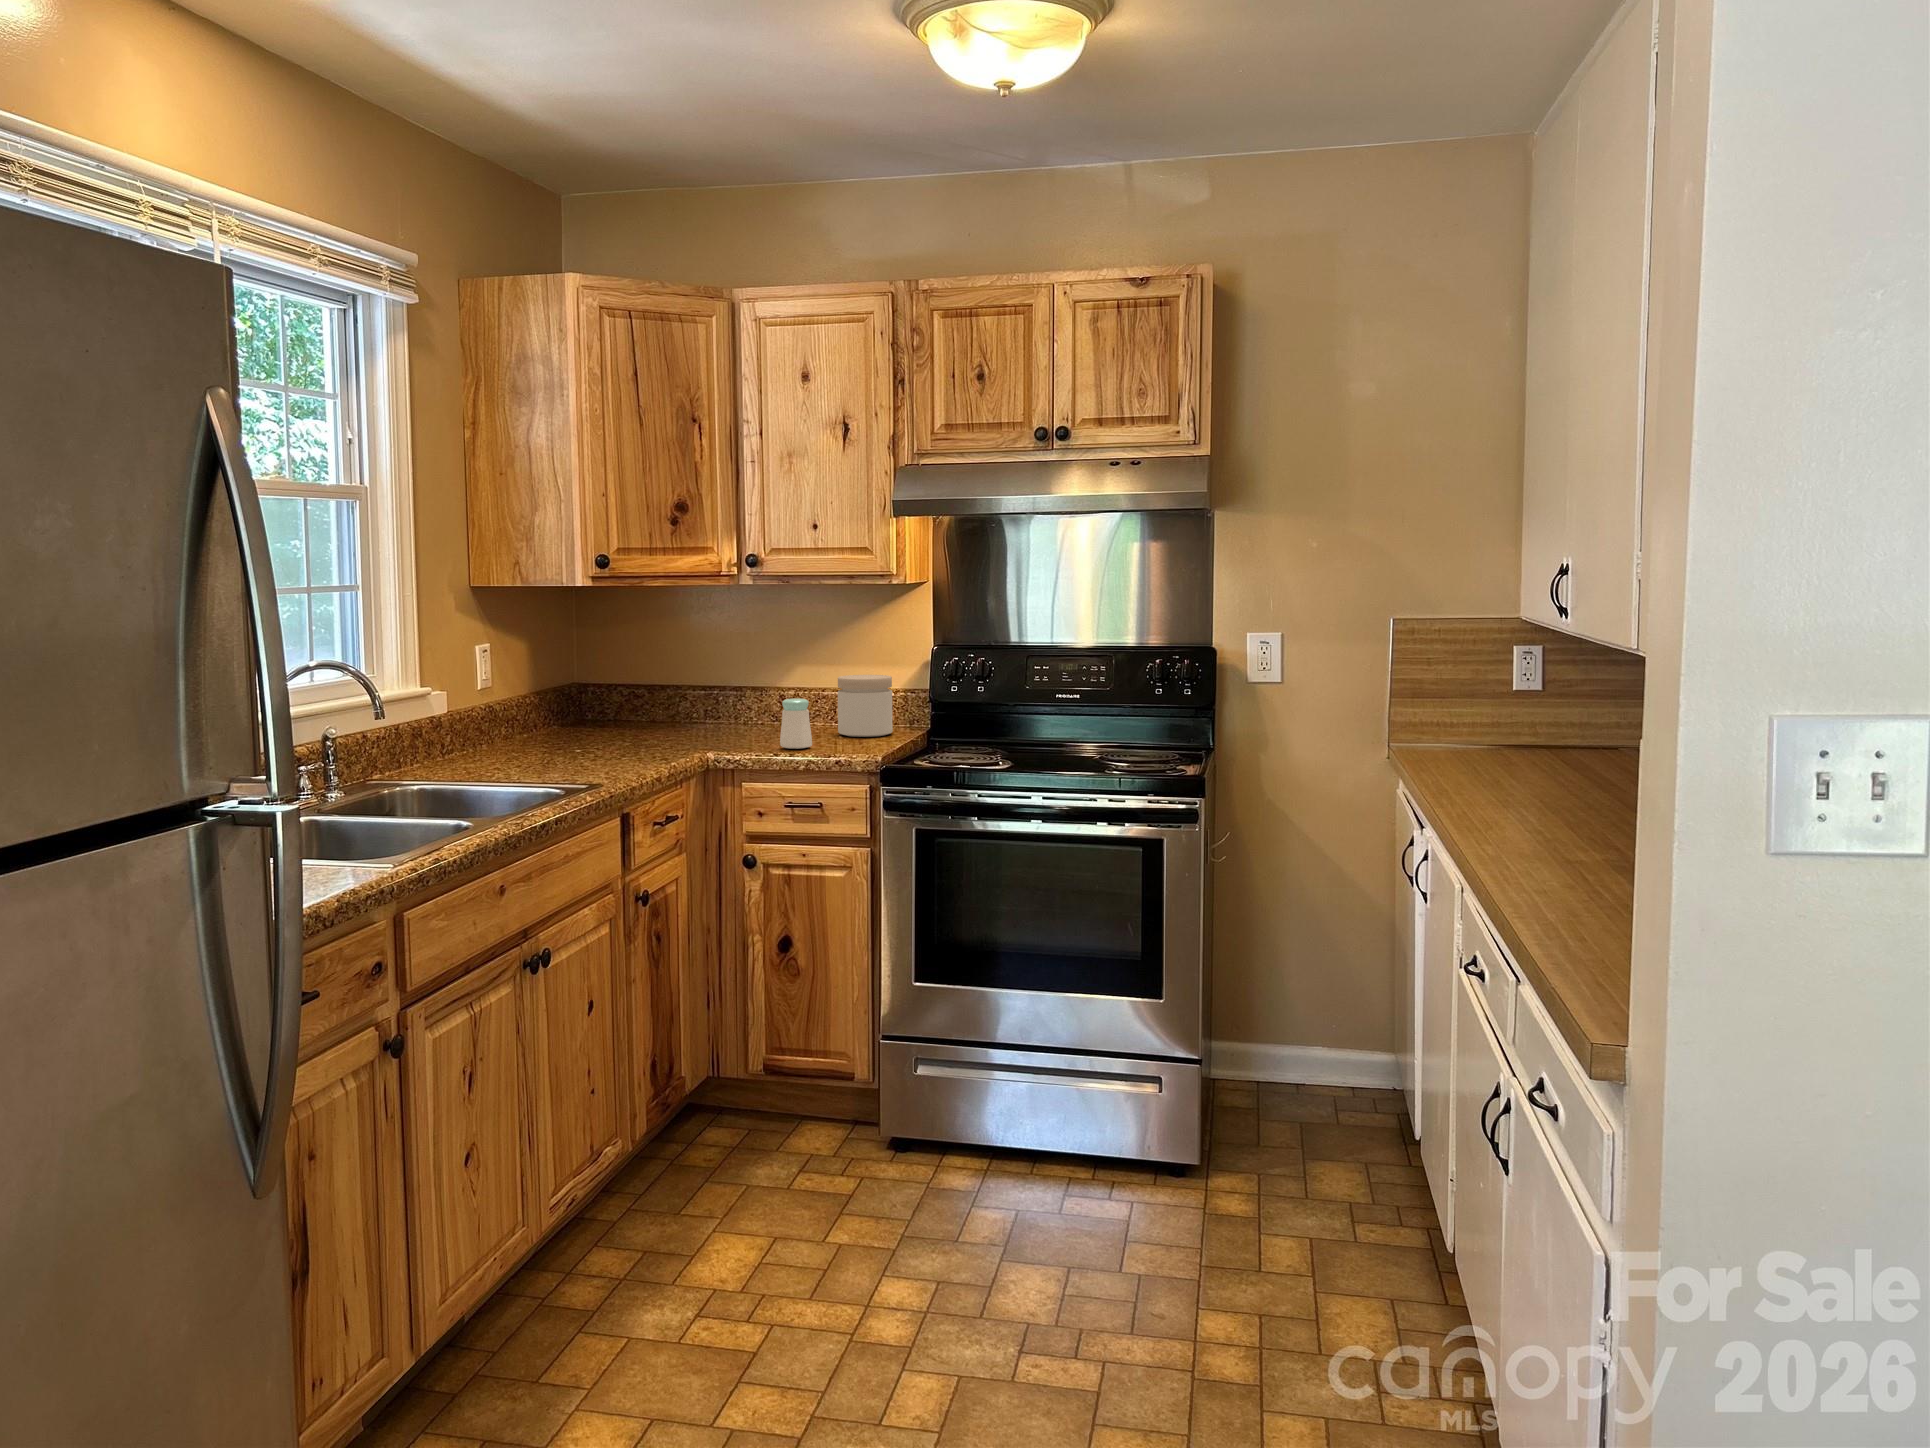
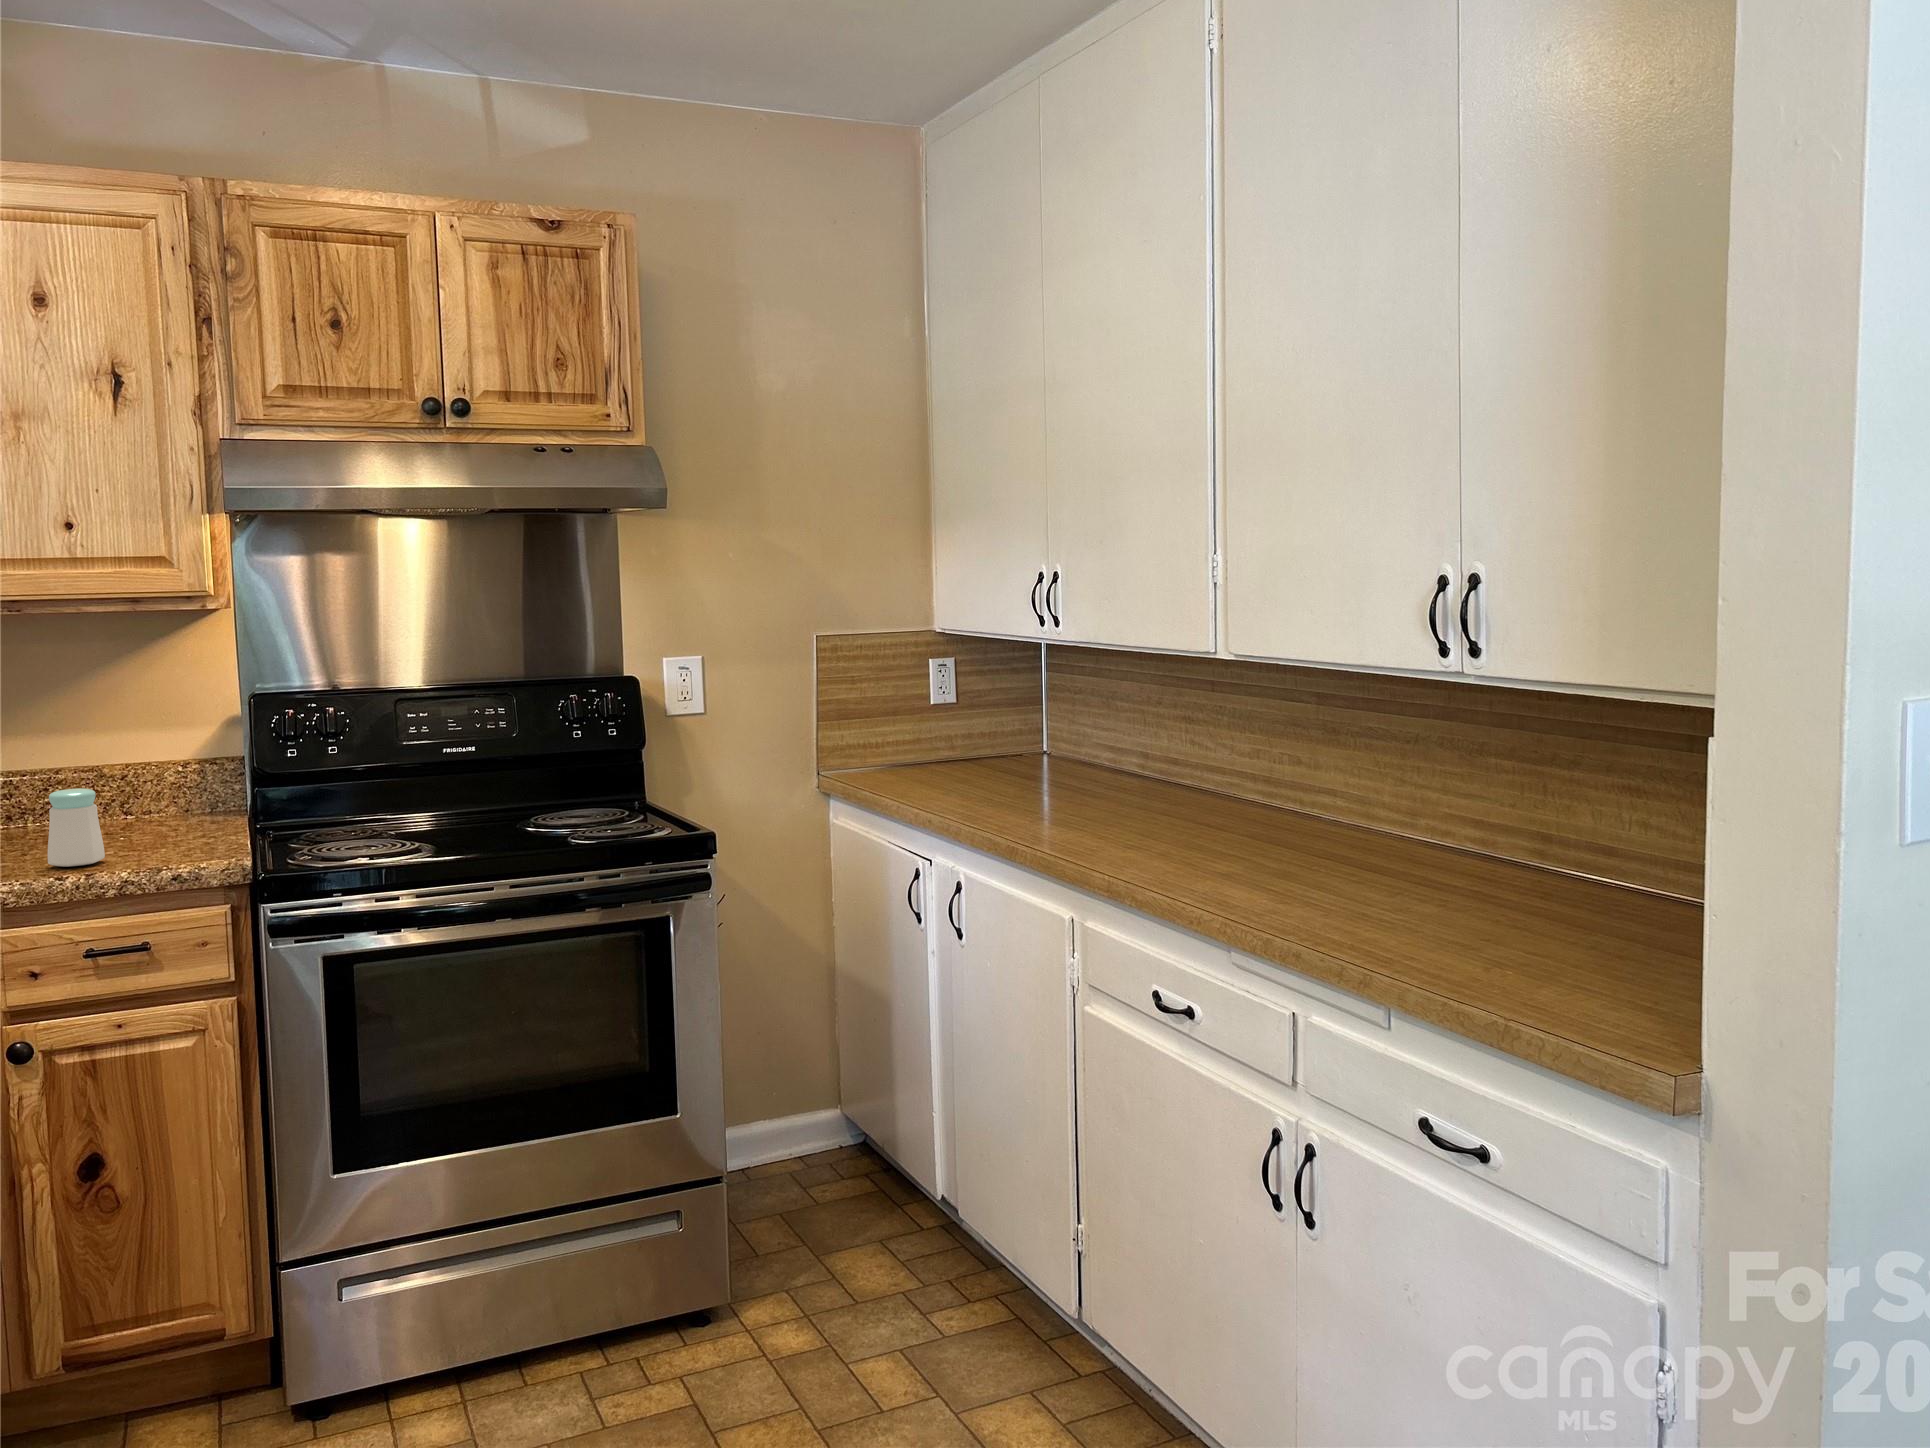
jar: present [838,675,893,737] -> none [102,743,197,836]

